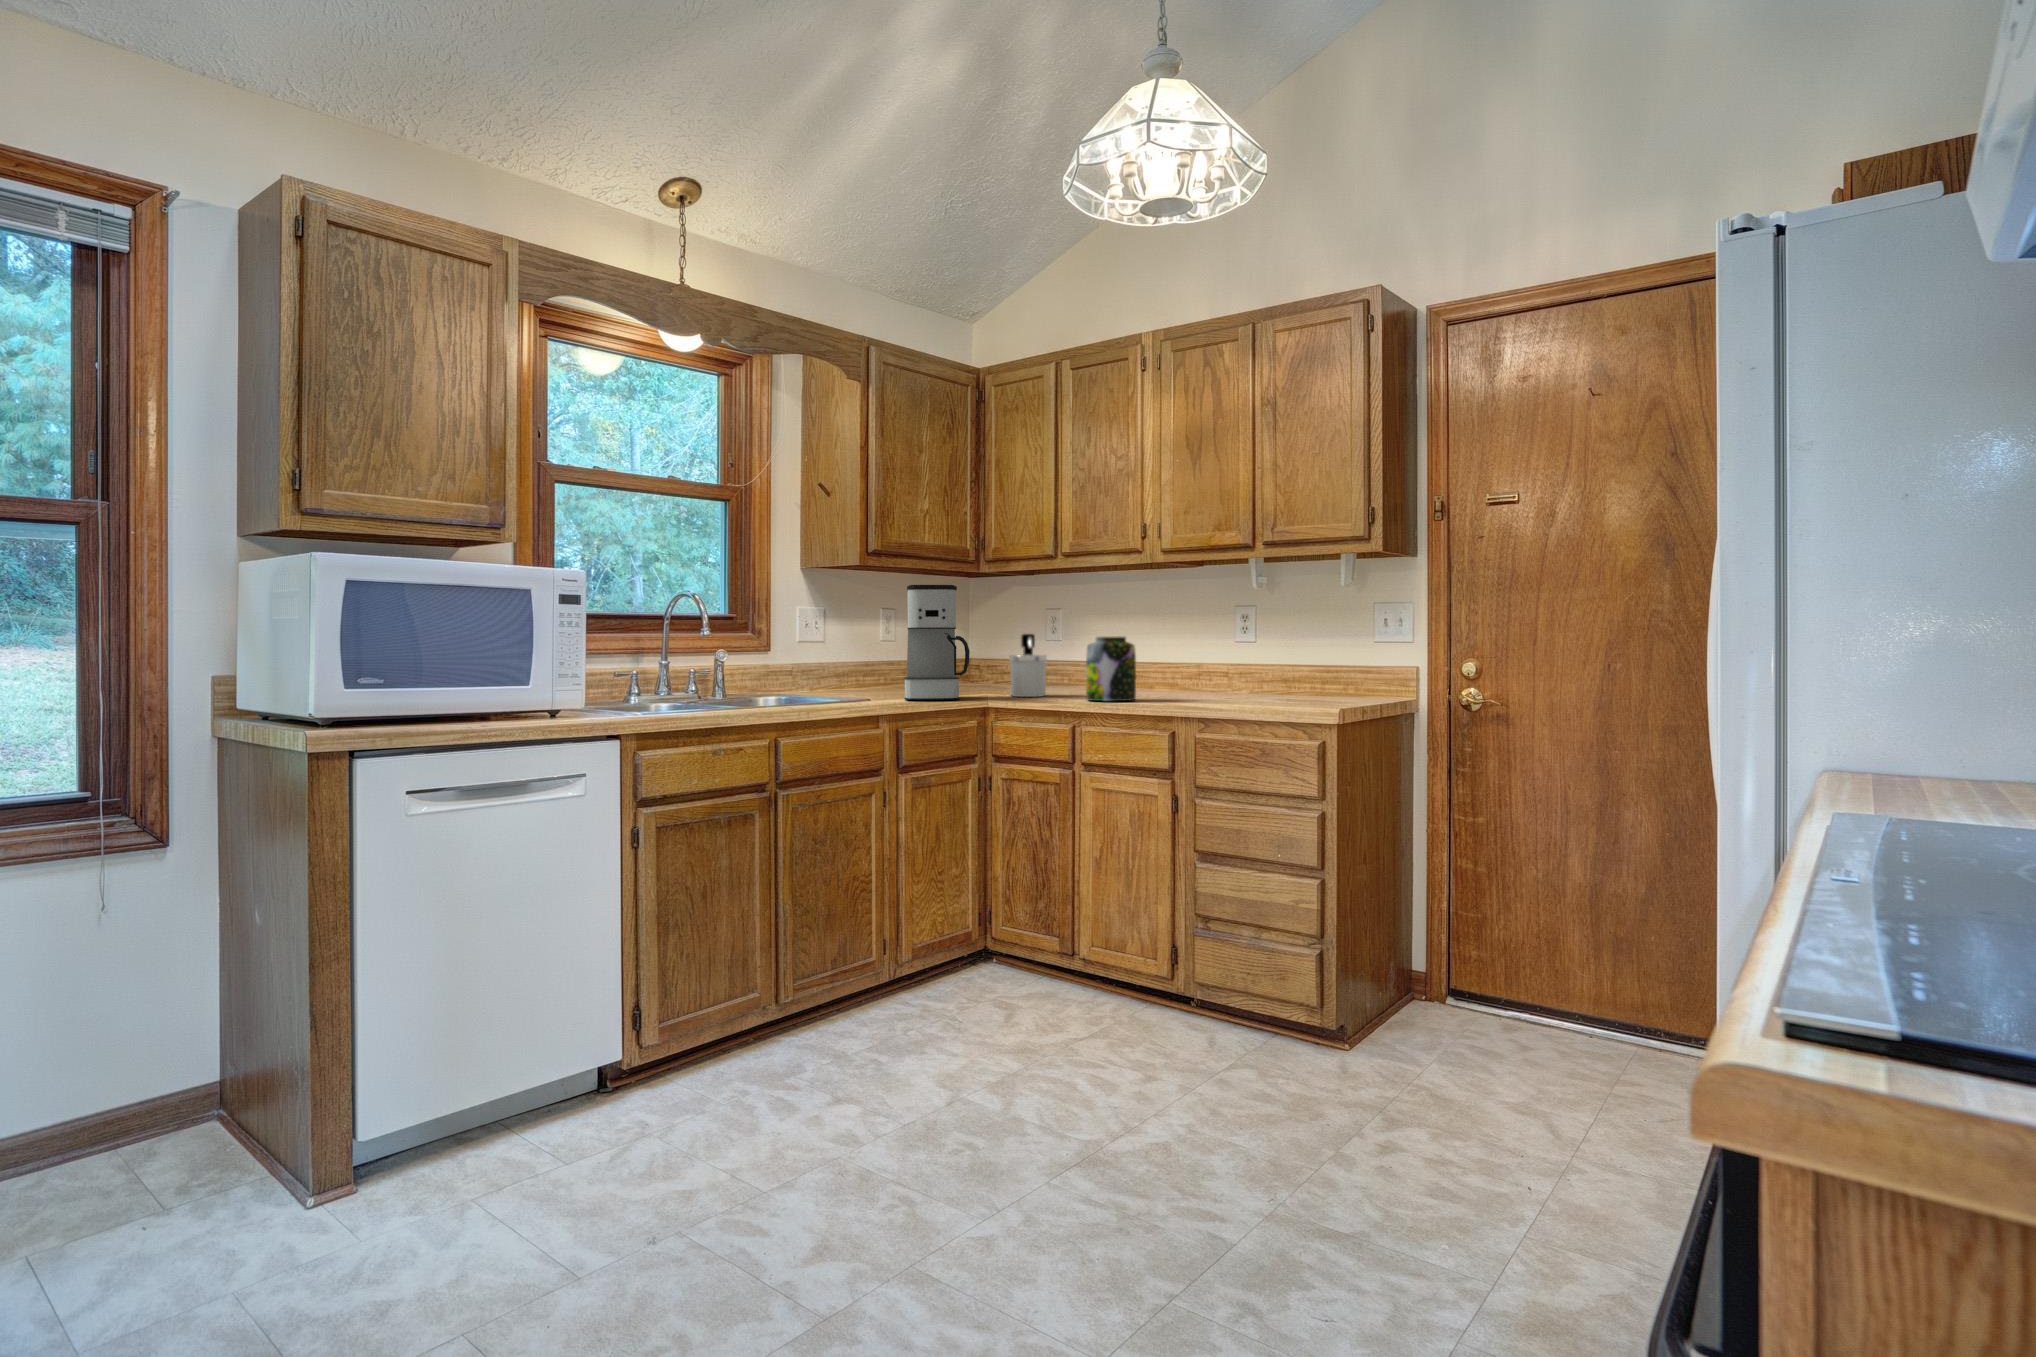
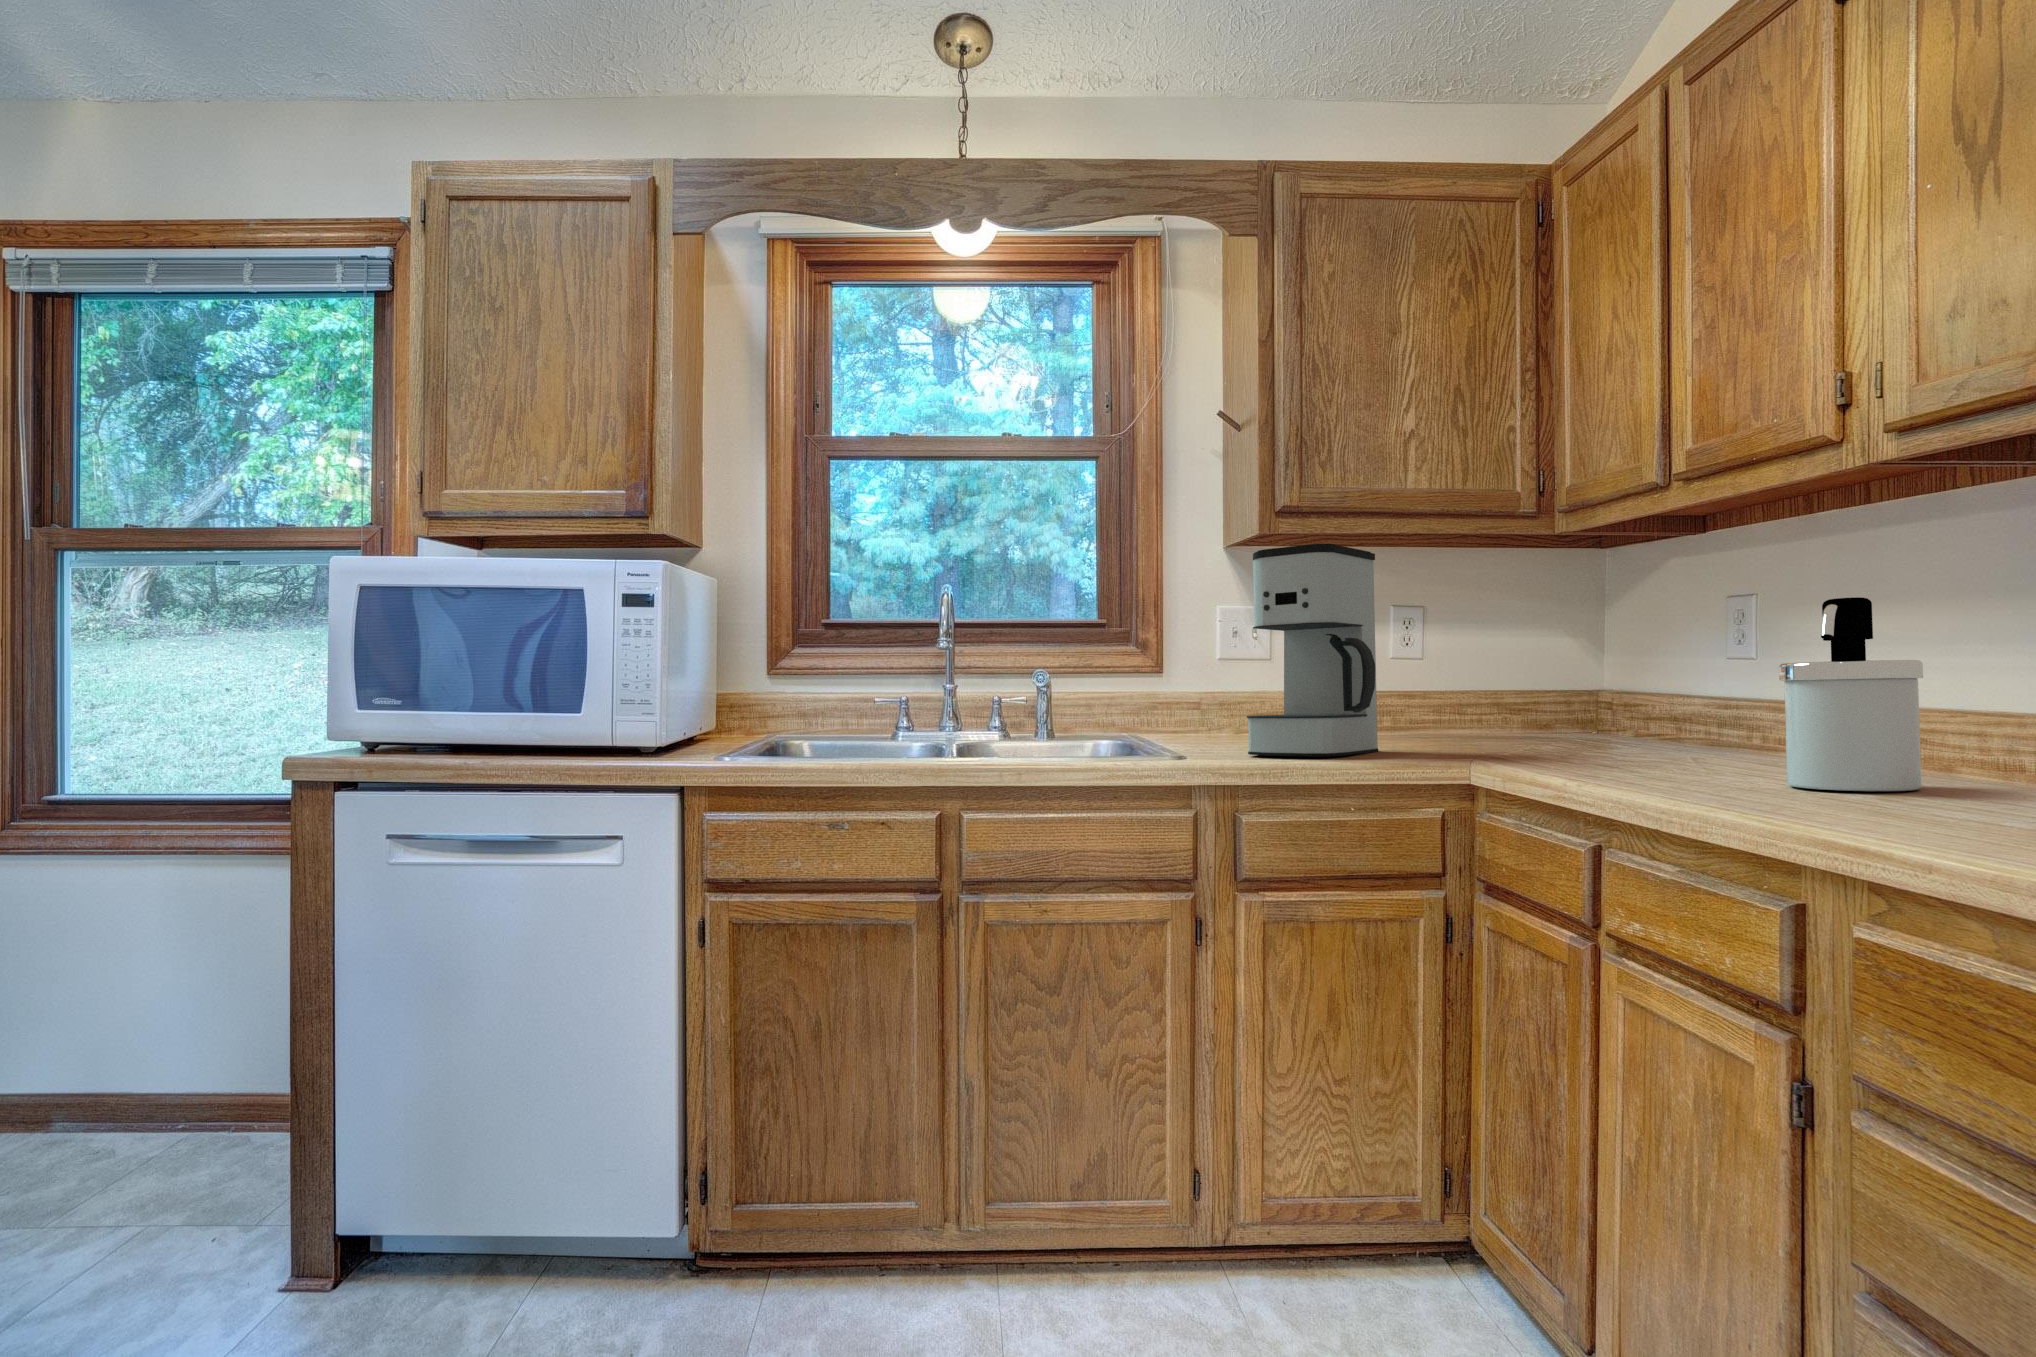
soap dispenser: present [1009,634,1047,697] -> present [1779,597,1923,791]
jar: present [1086,637,1136,701] -> none [1571,619,1698,772]

